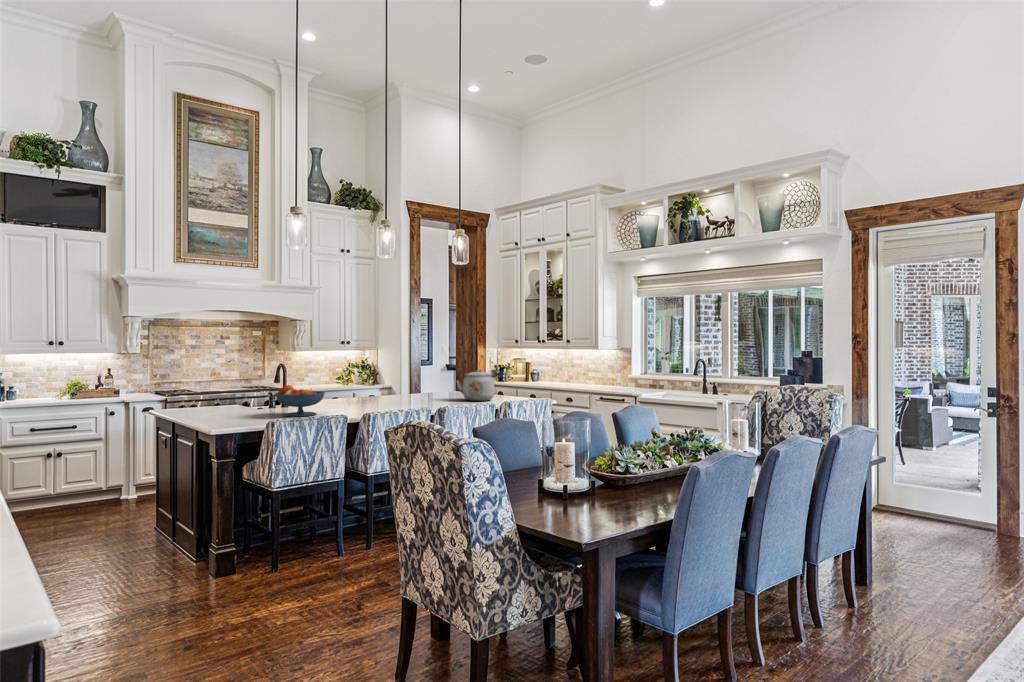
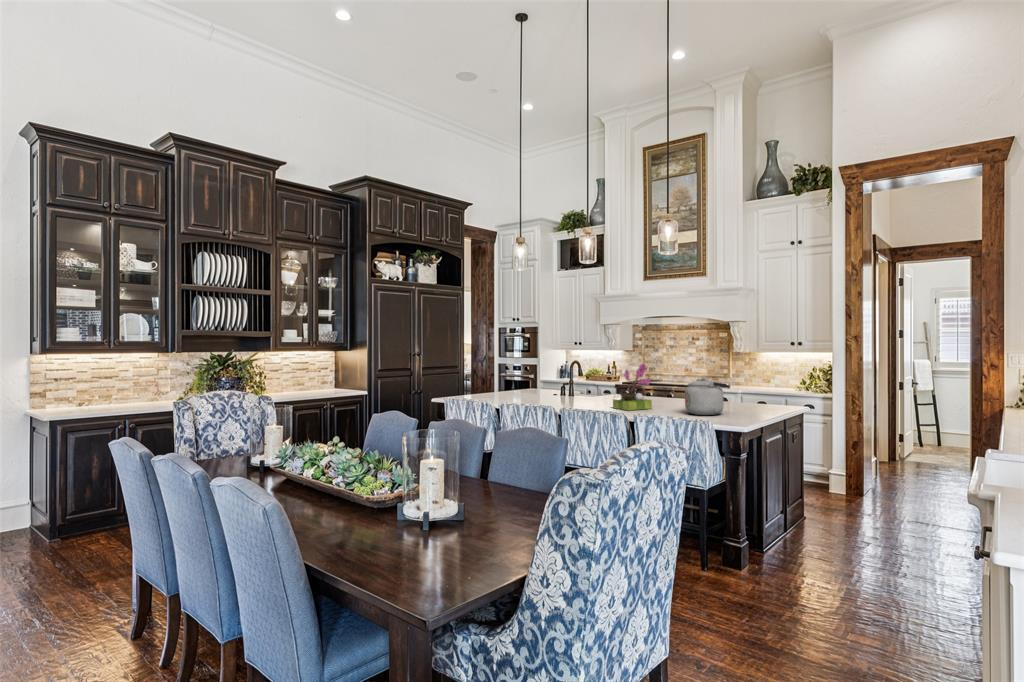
flower arrangement: none [397,358,431,406] -> present [613,363,652,410]
fruit bowl: present [275,385,325,417] -> none [511,379,548,404]

